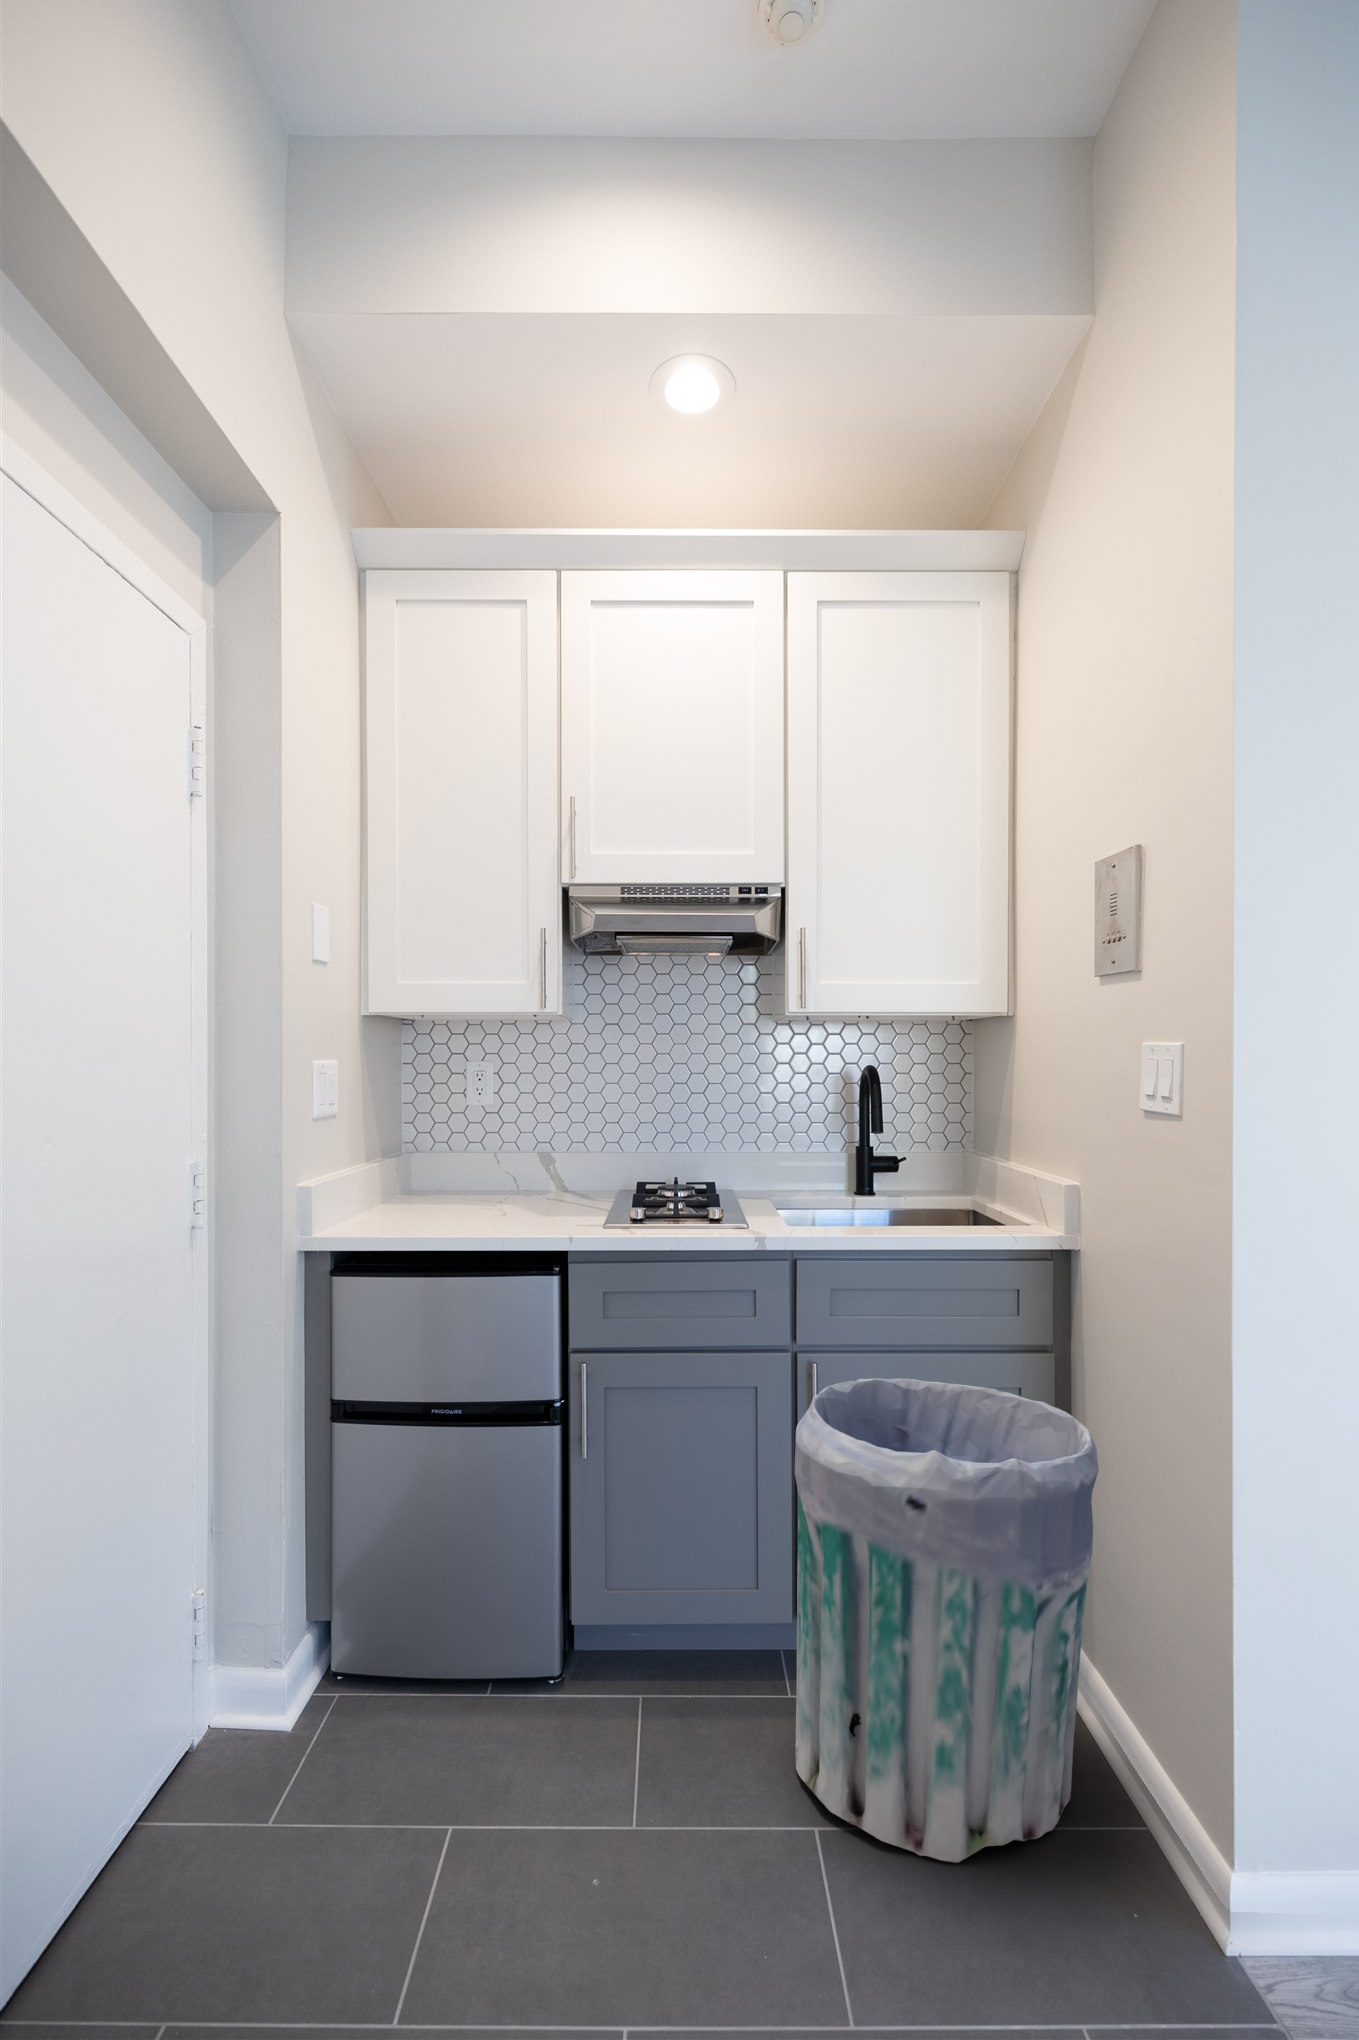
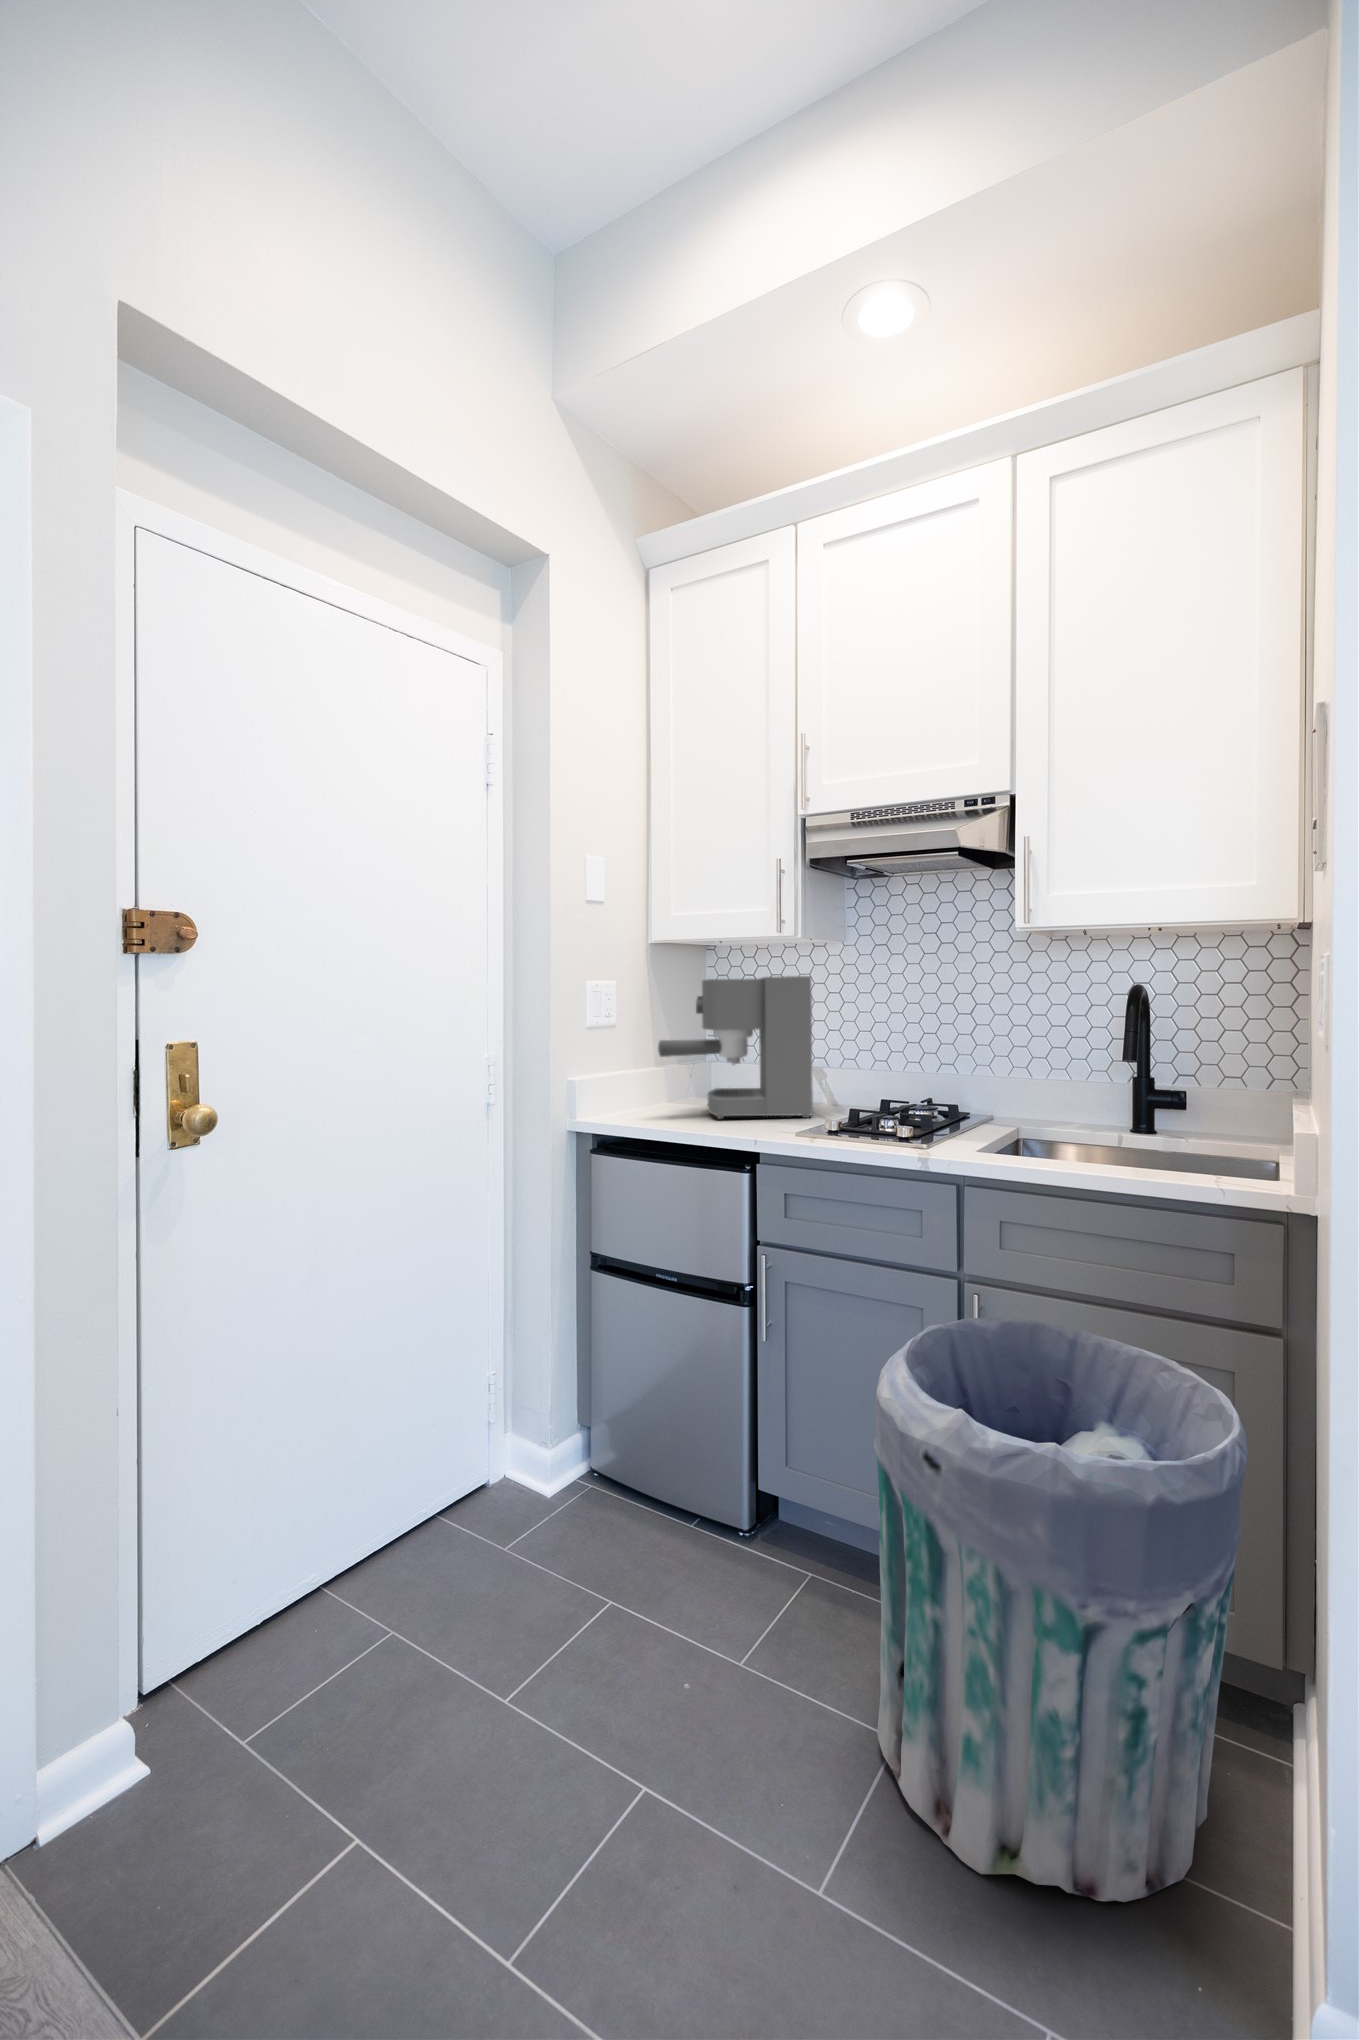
coffee maker: none [390,1053,570,1218] -> present [658,976,813,1119]

